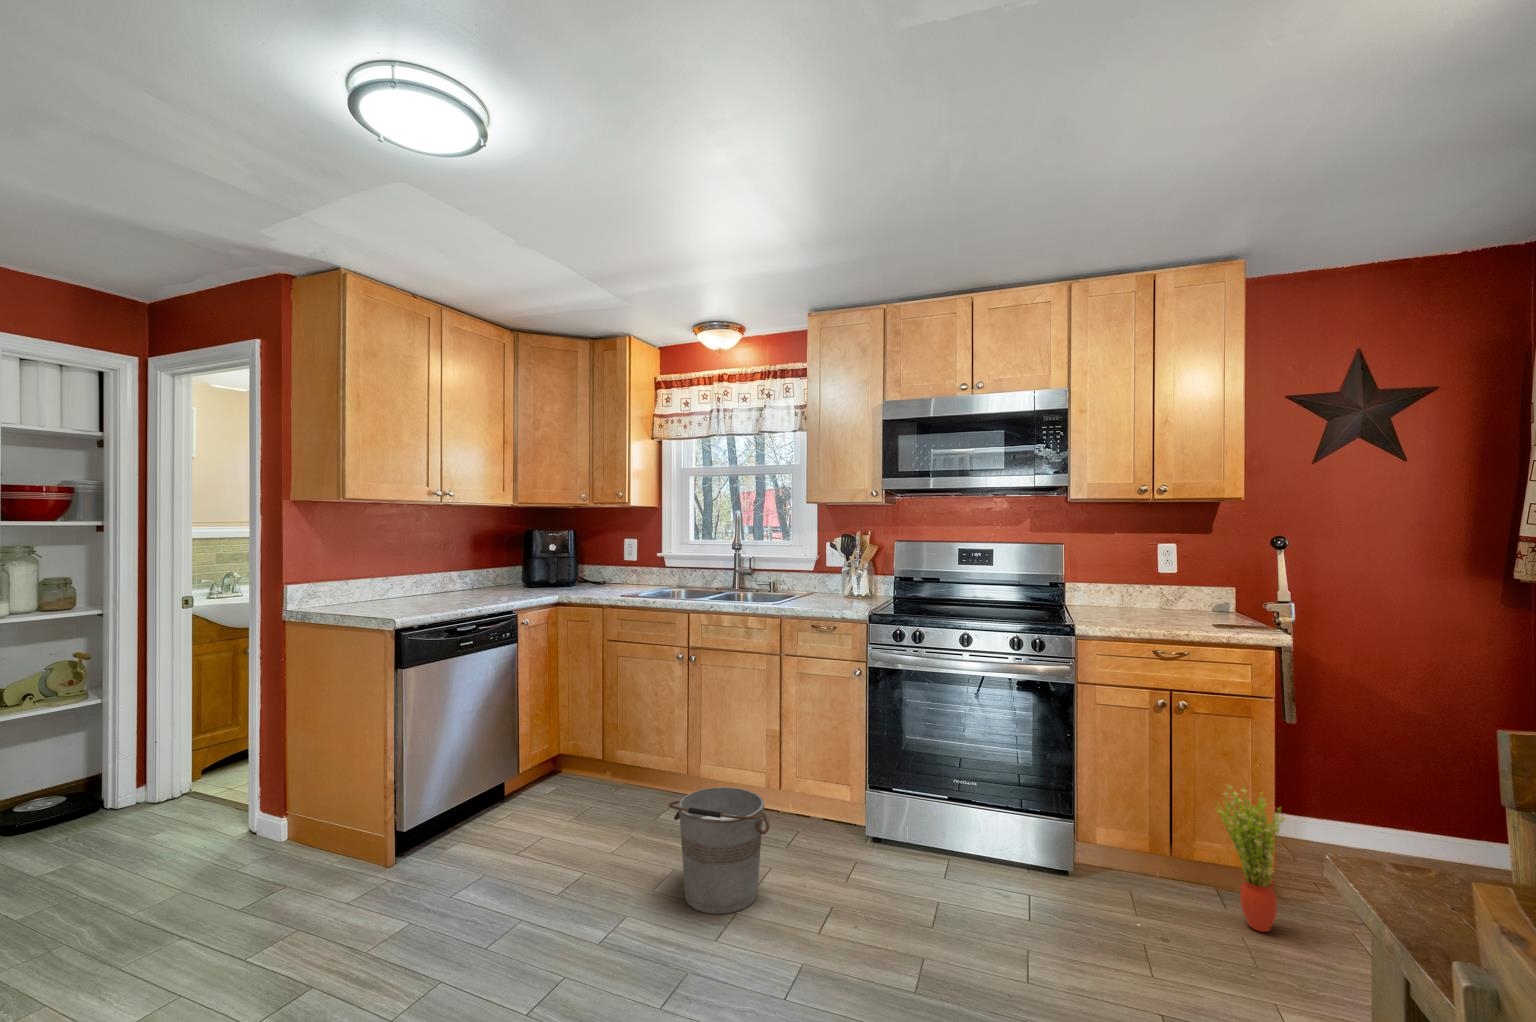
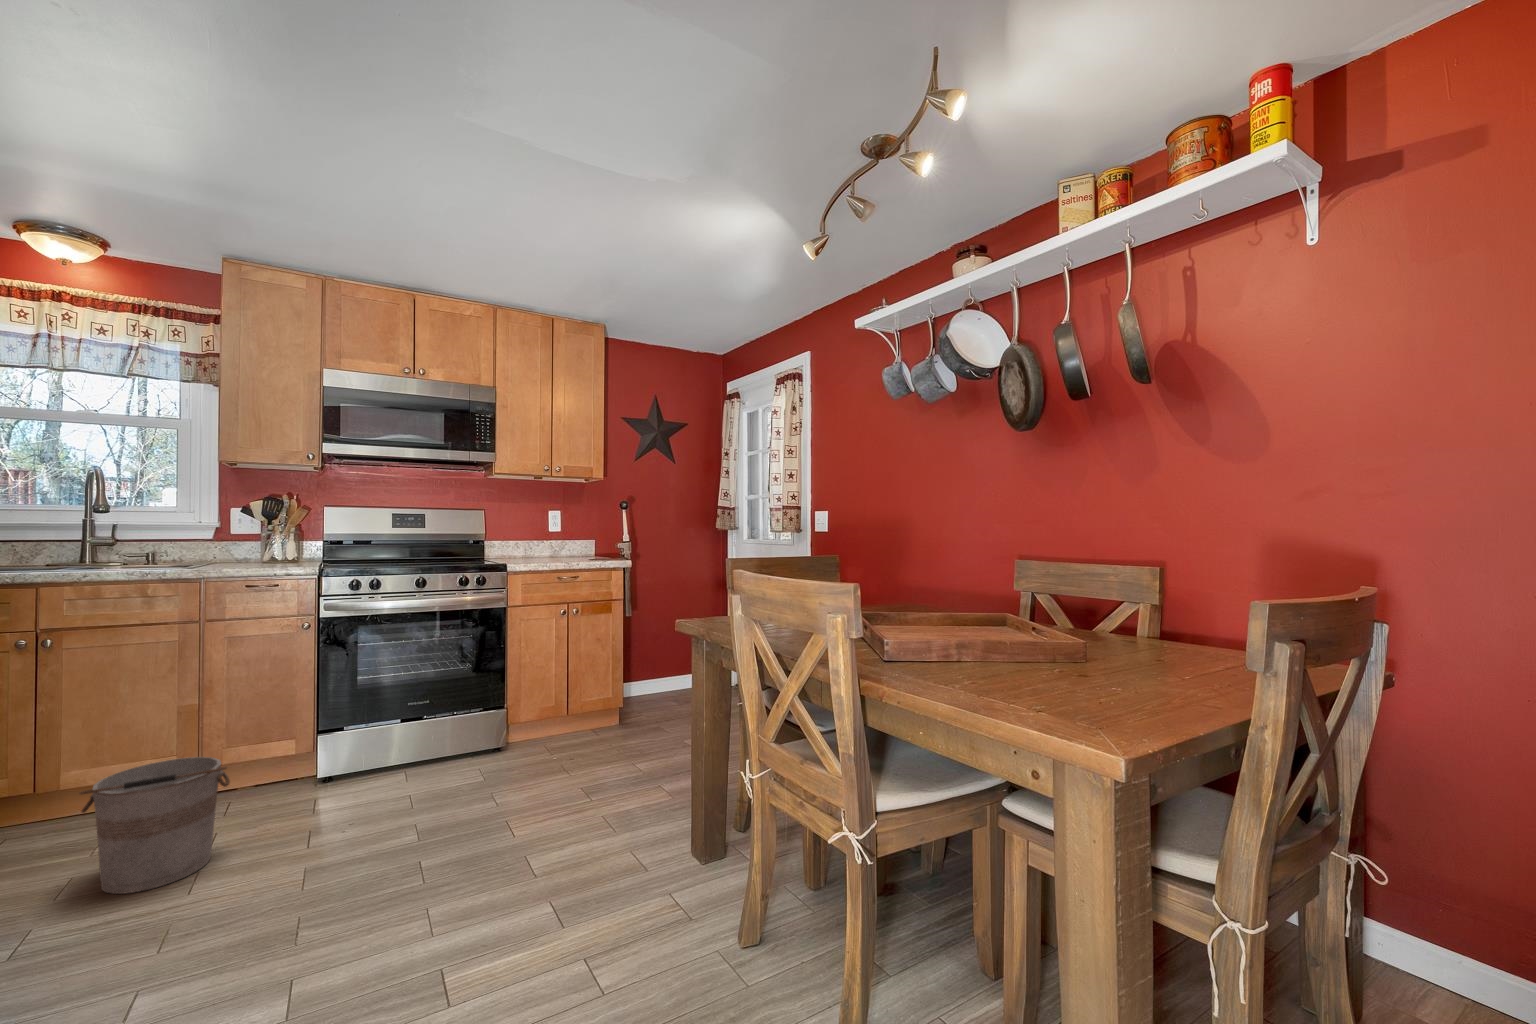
potted plant: present [1216,785,1285,932] -> none [593,652,630,737]

